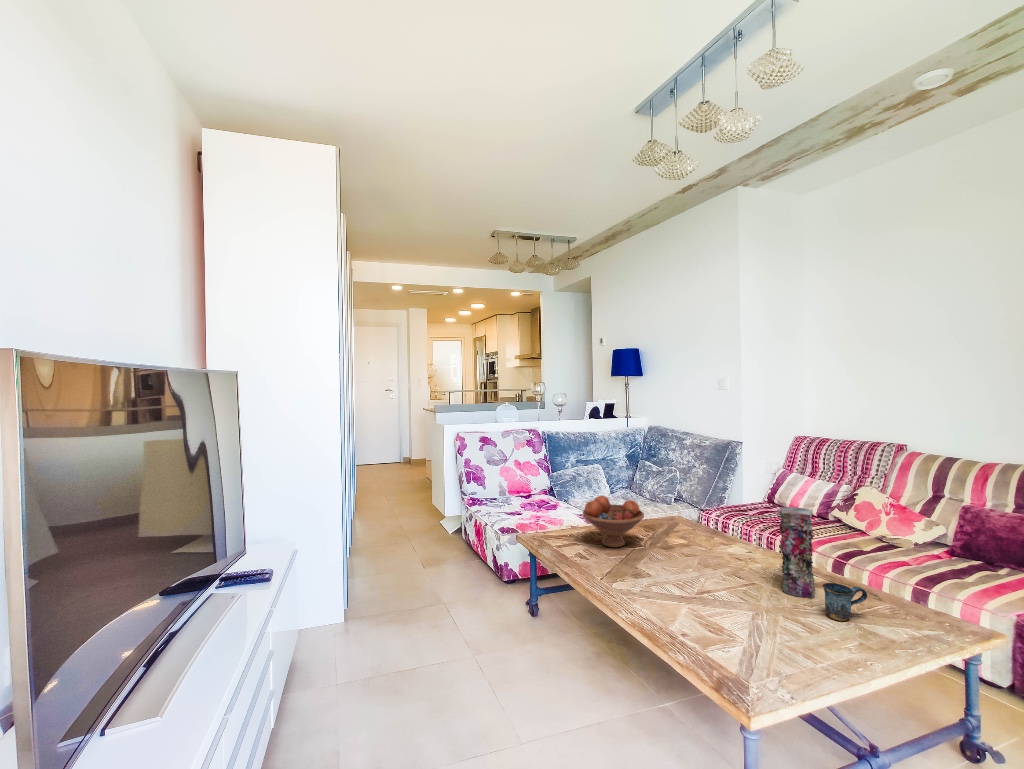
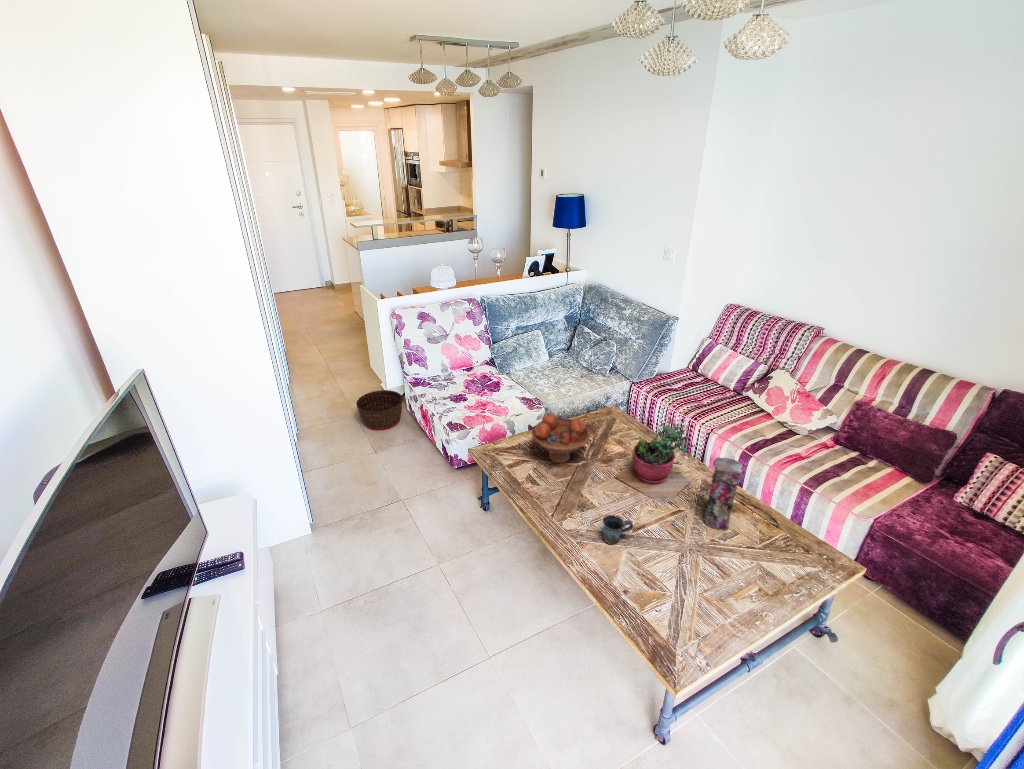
succulent plant: none [674,478,767,579] -> present [615,418,695,502]
basket: none [413,517,459,554] -> present [356,390,403,430]
mug: present [822,583,867,621] -> present [603,515,634,544]

